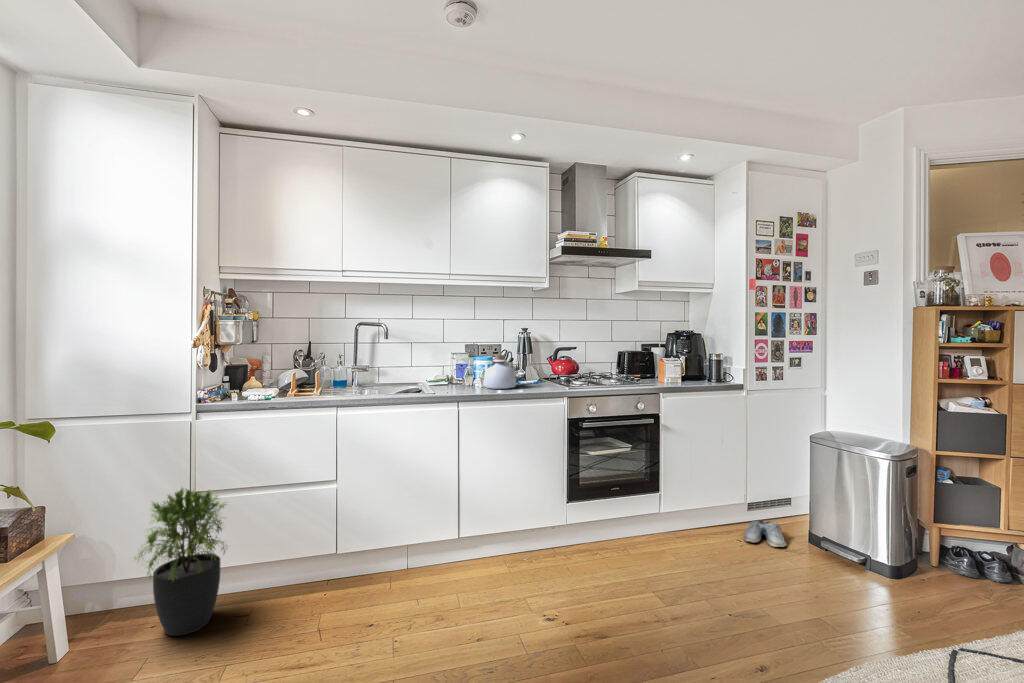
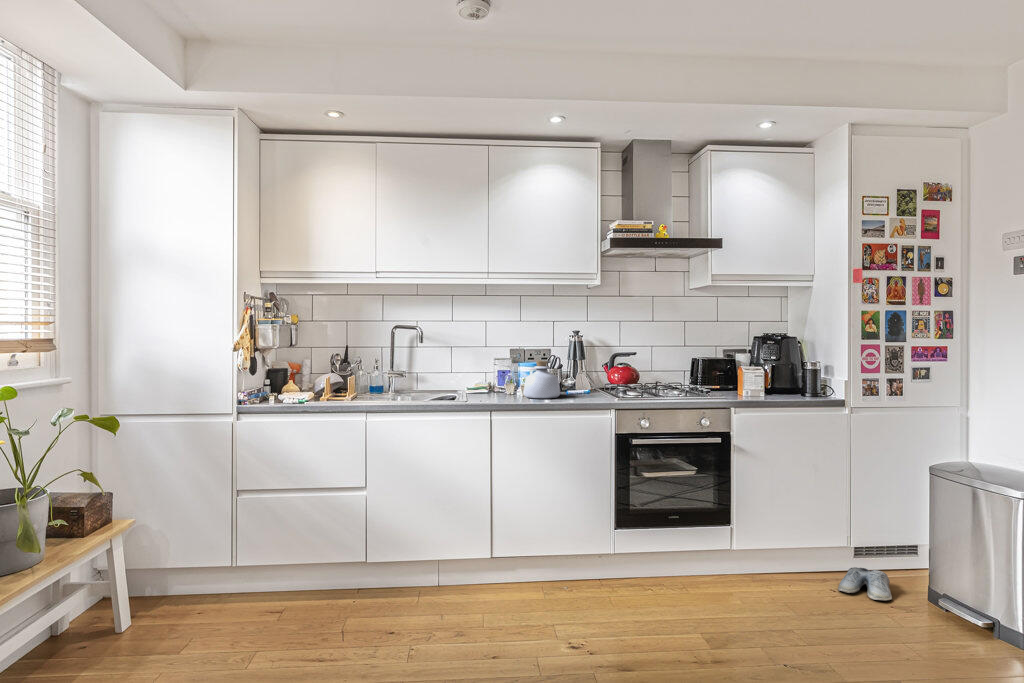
potted plant: present [135,488,226,636] -> none [179,483,265,623]

